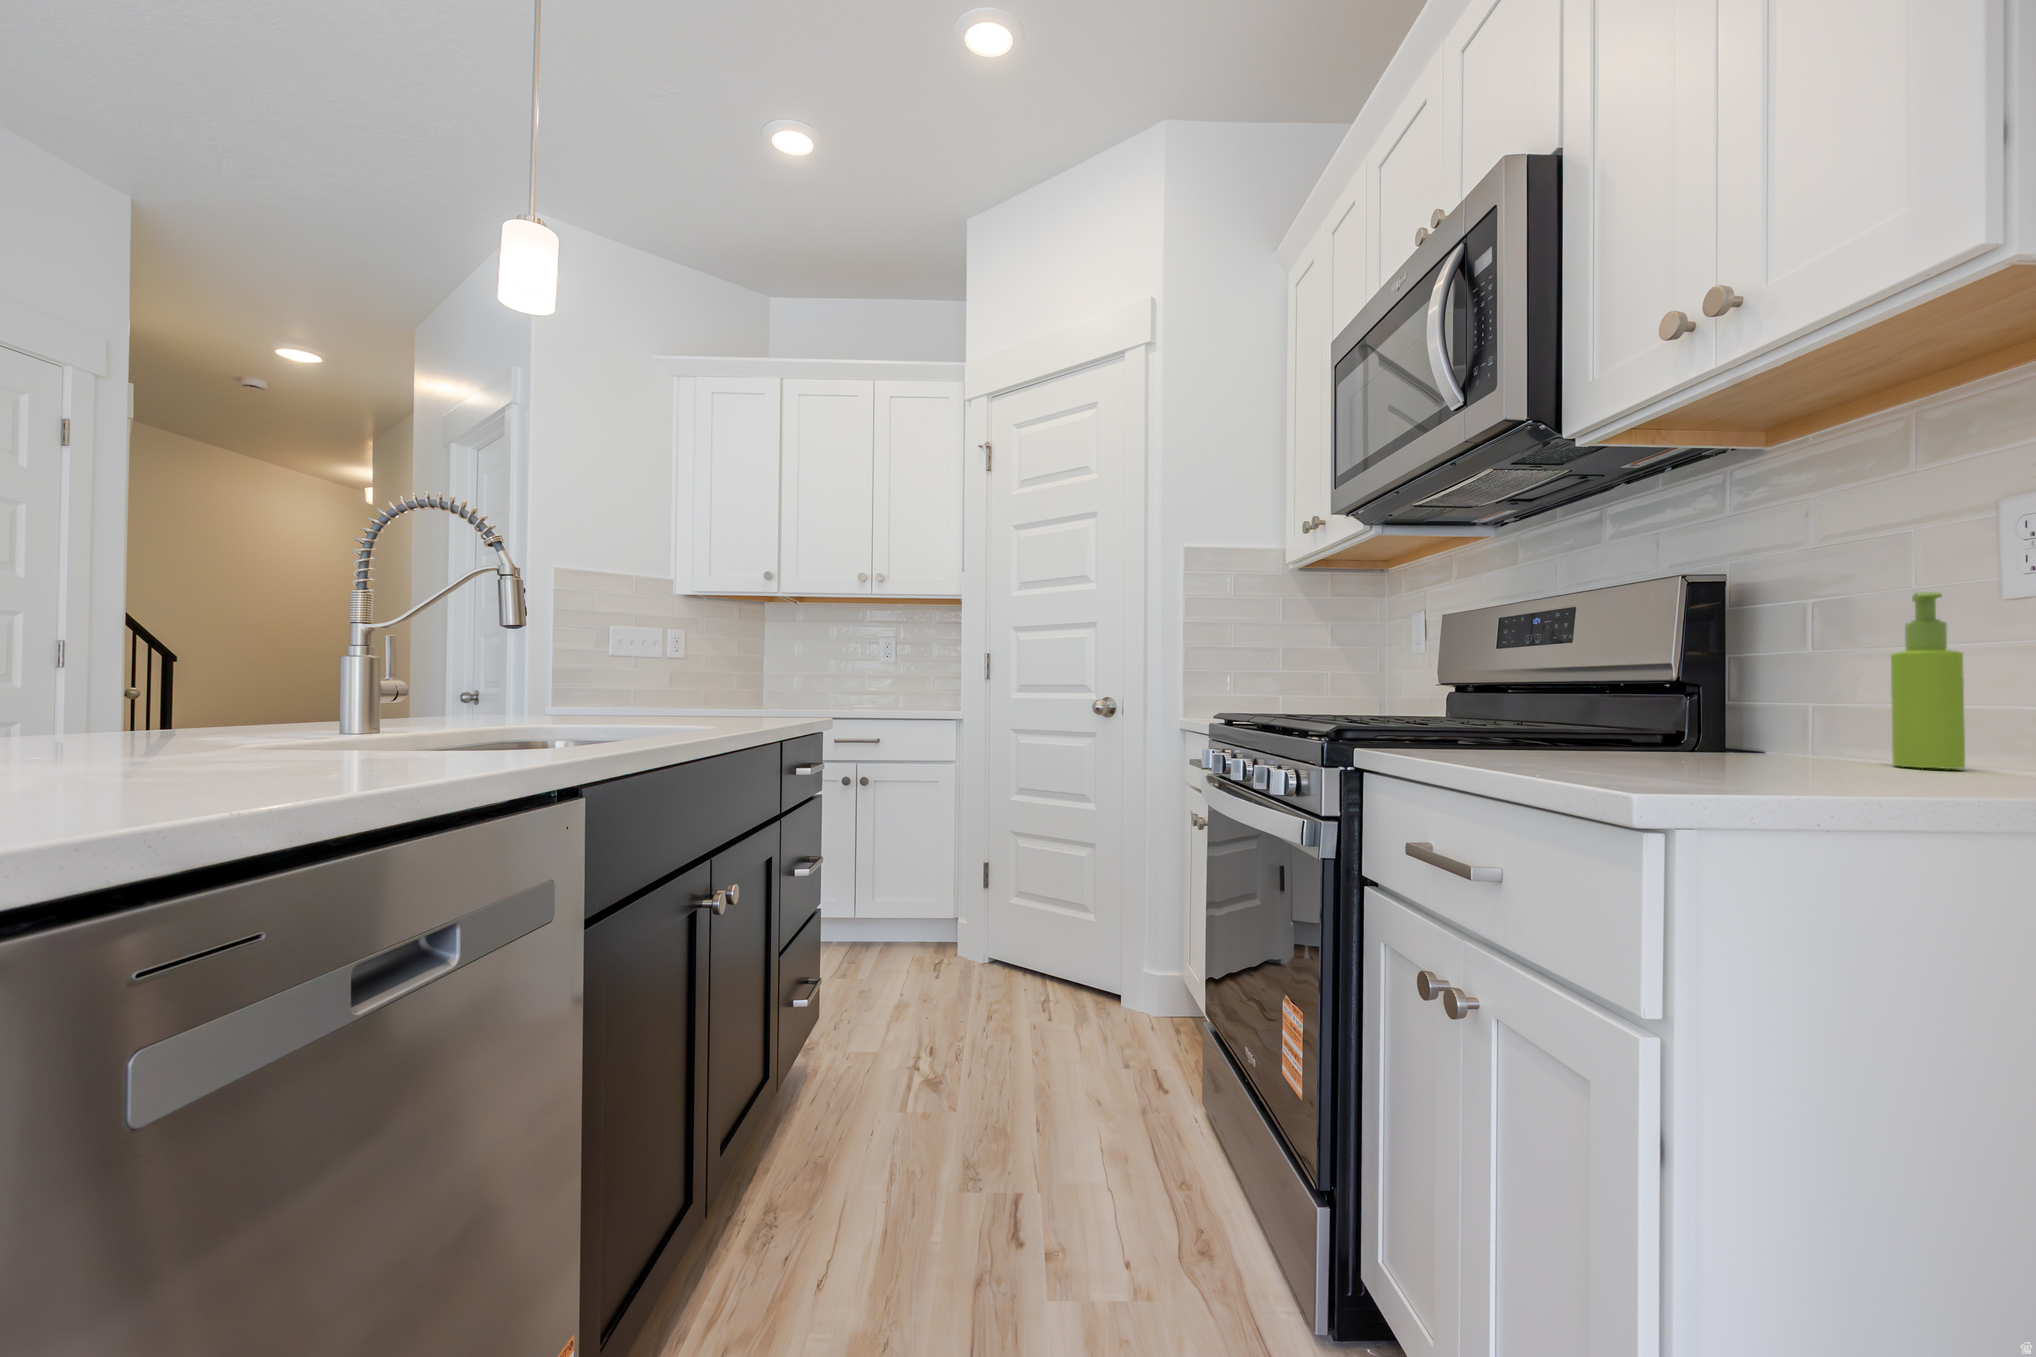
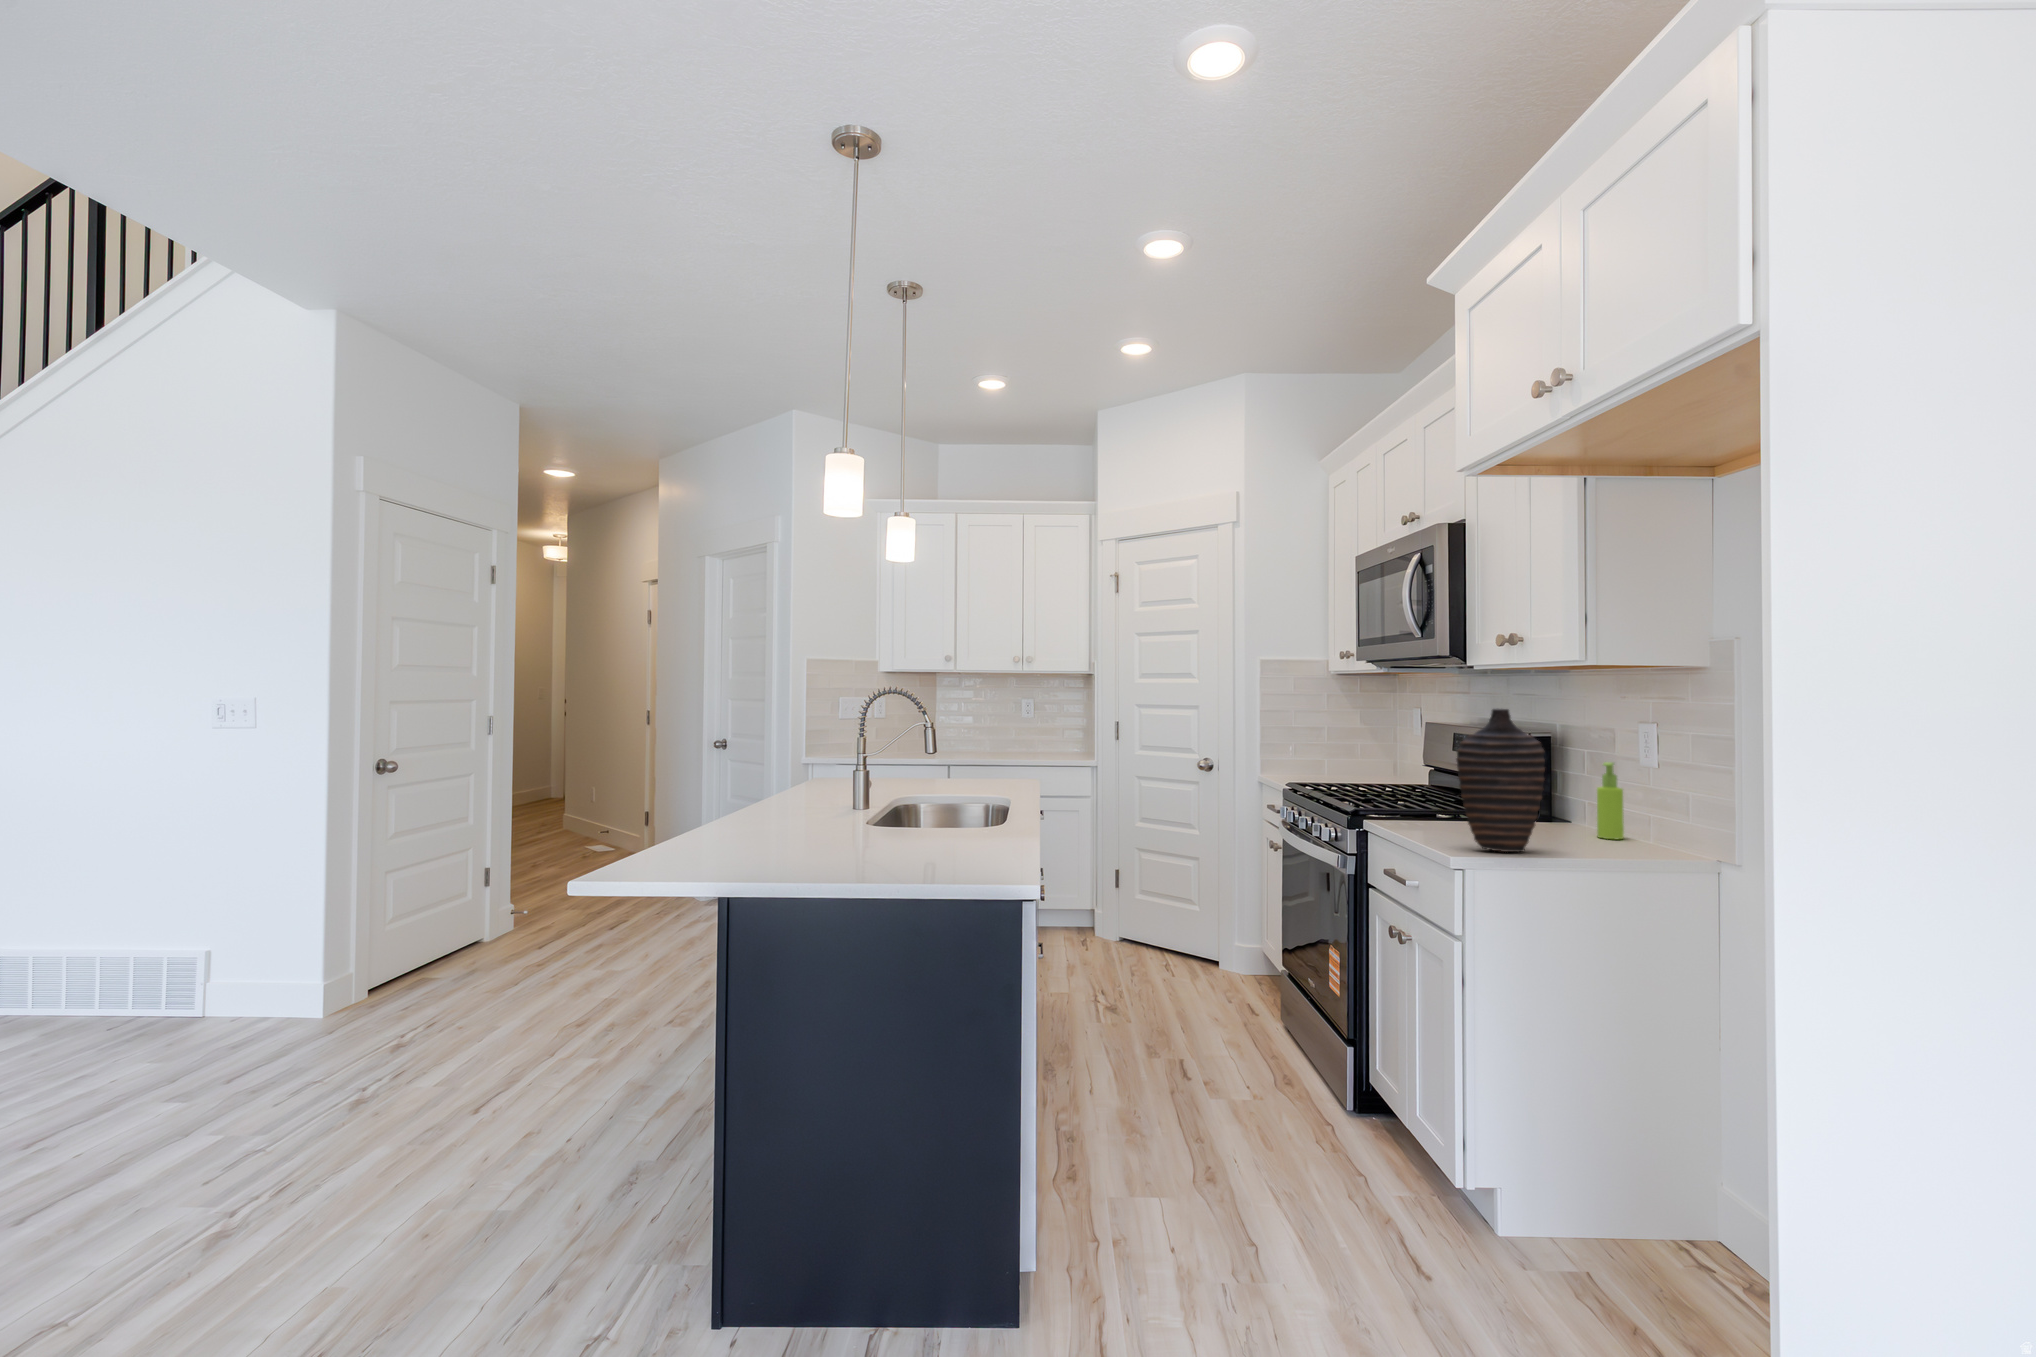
decorative vase: none [1618,408,1855,786] -> present [1456,708,1545,852]

